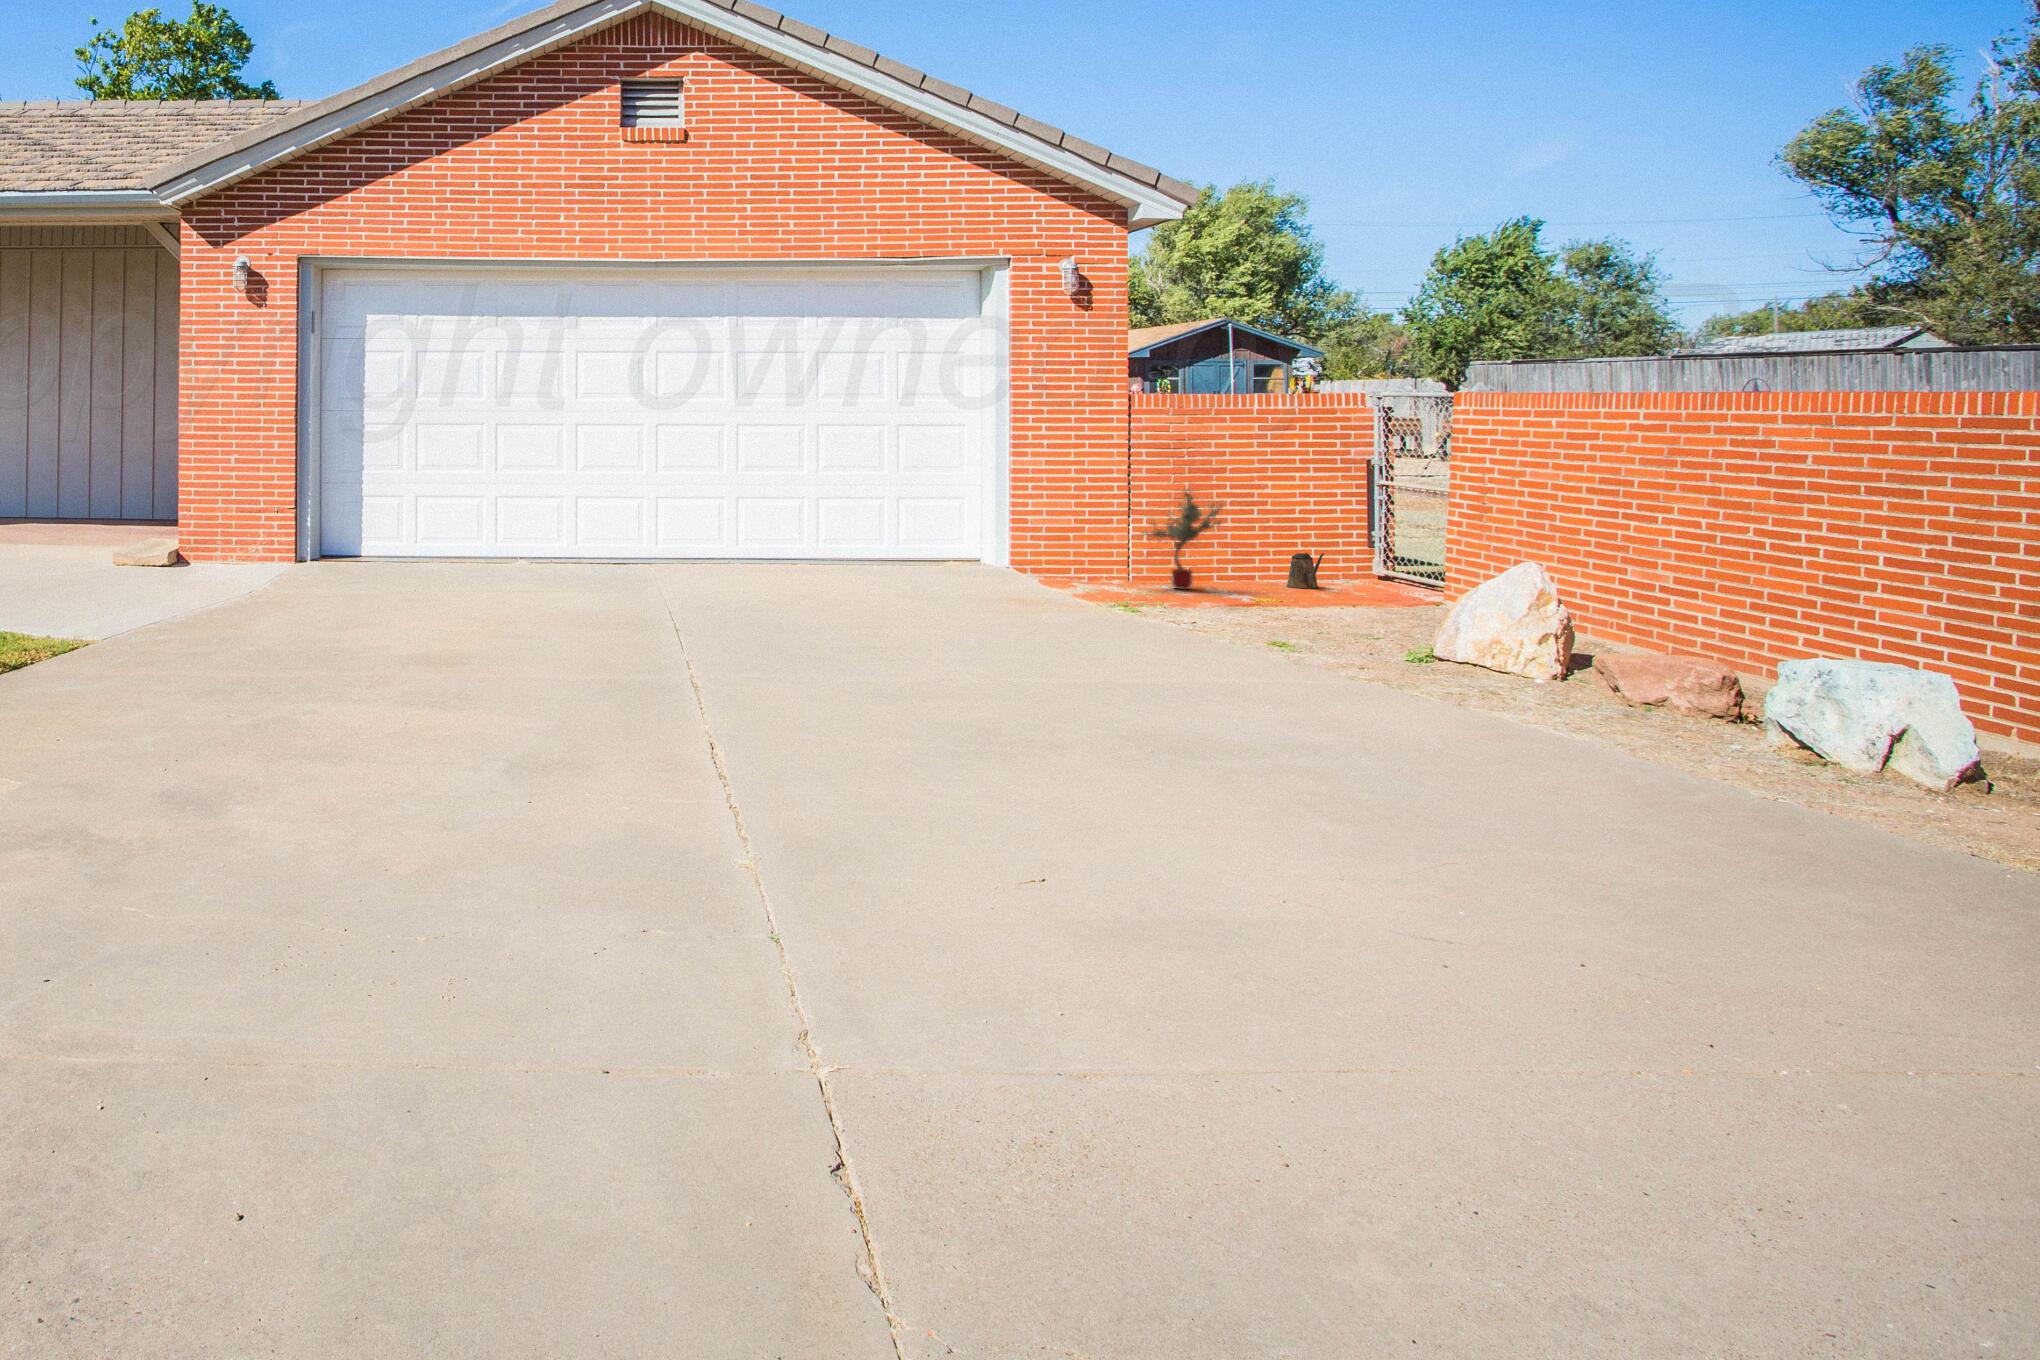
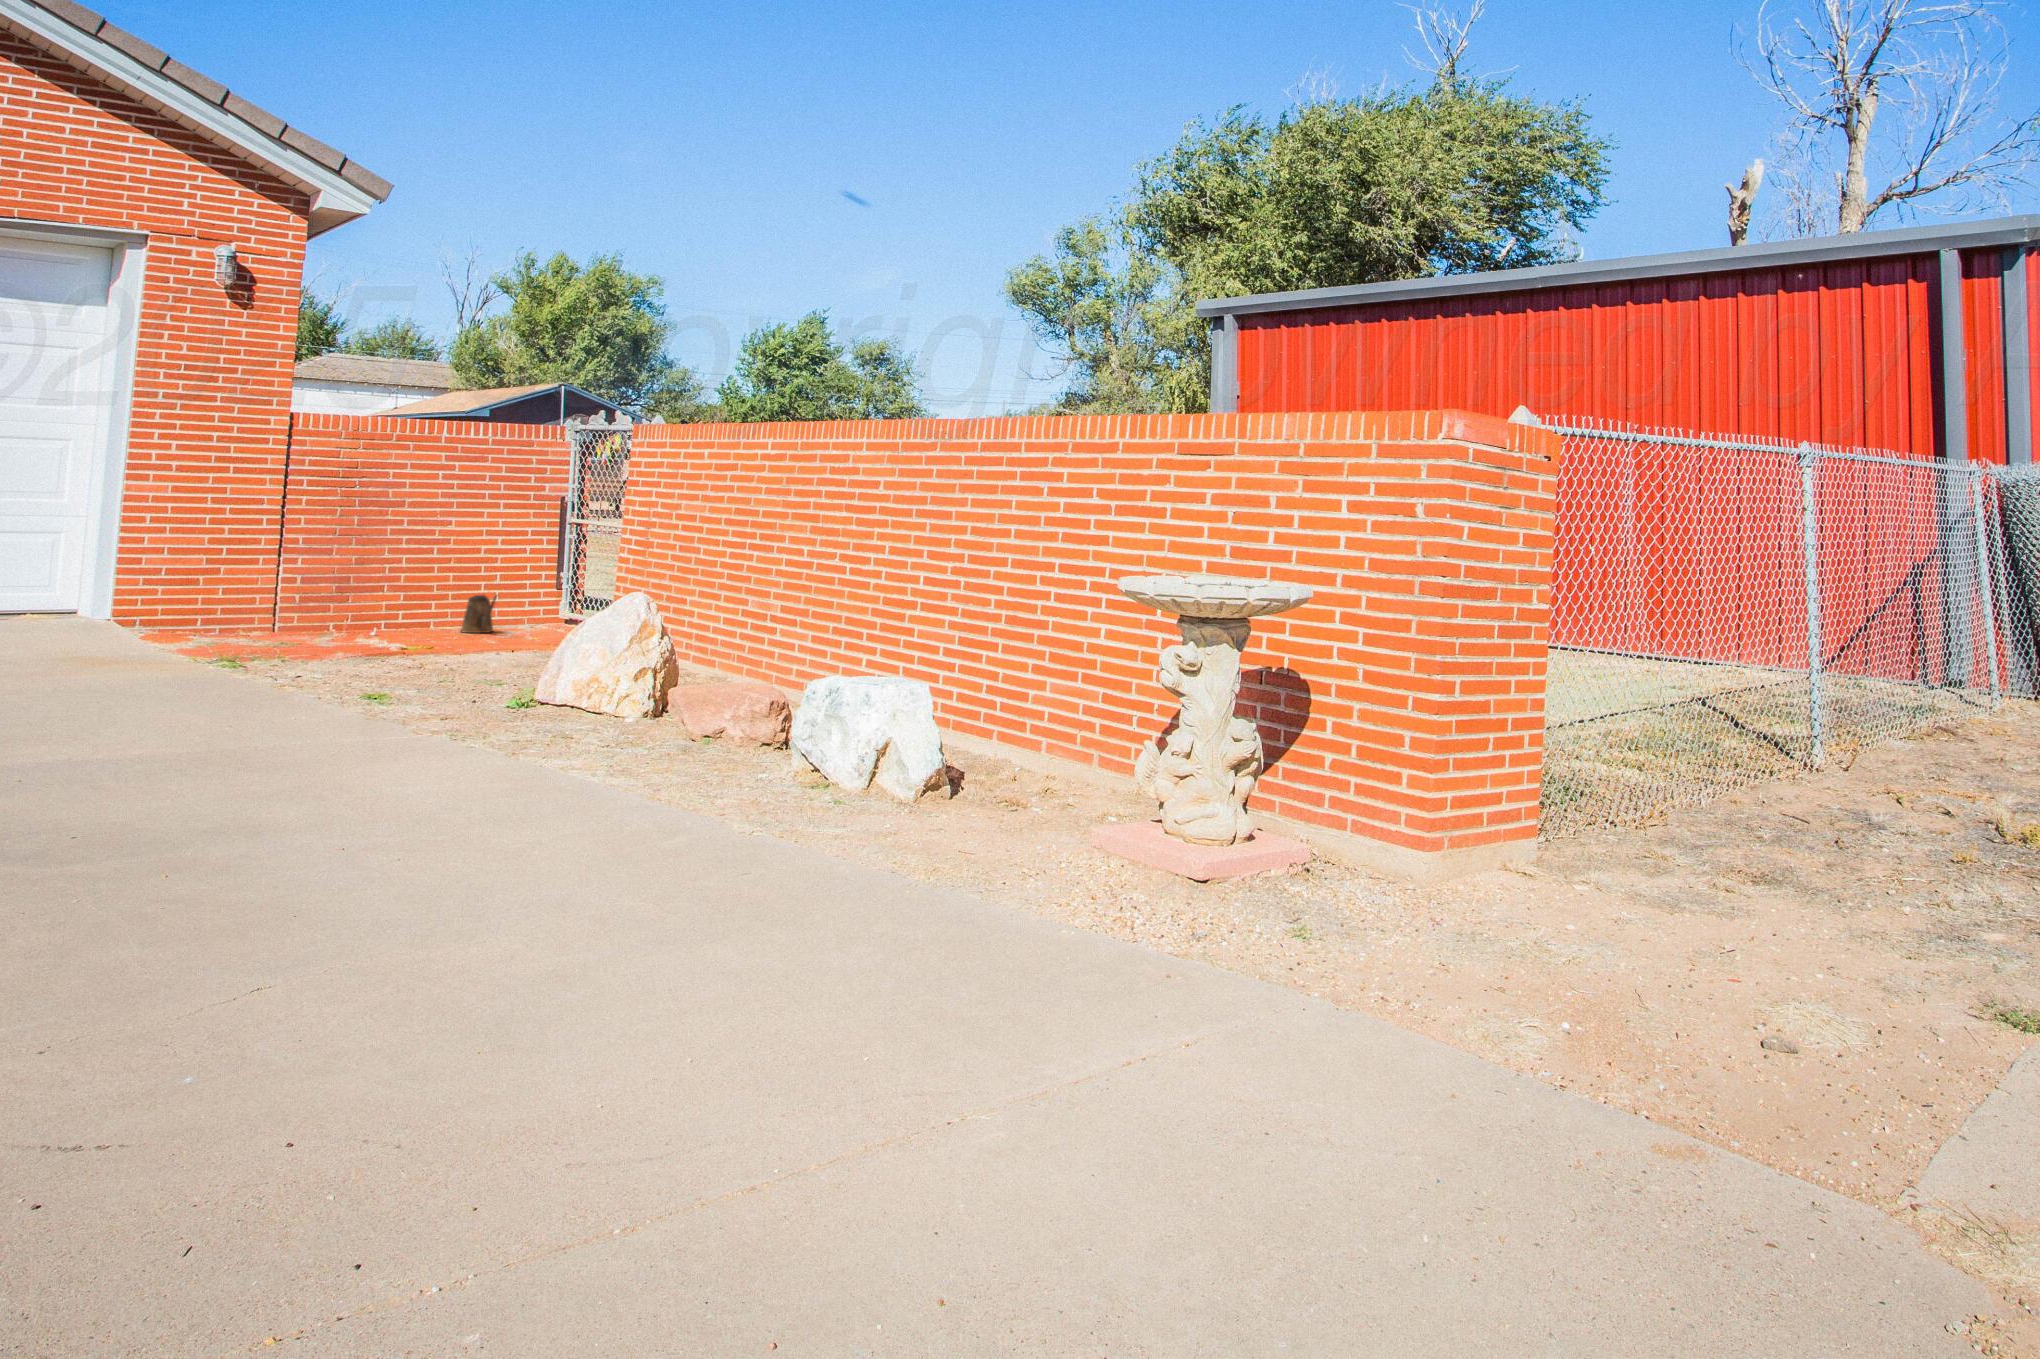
potted tree: present [1145,490,1224,589] -> none [285,522,392,640]

